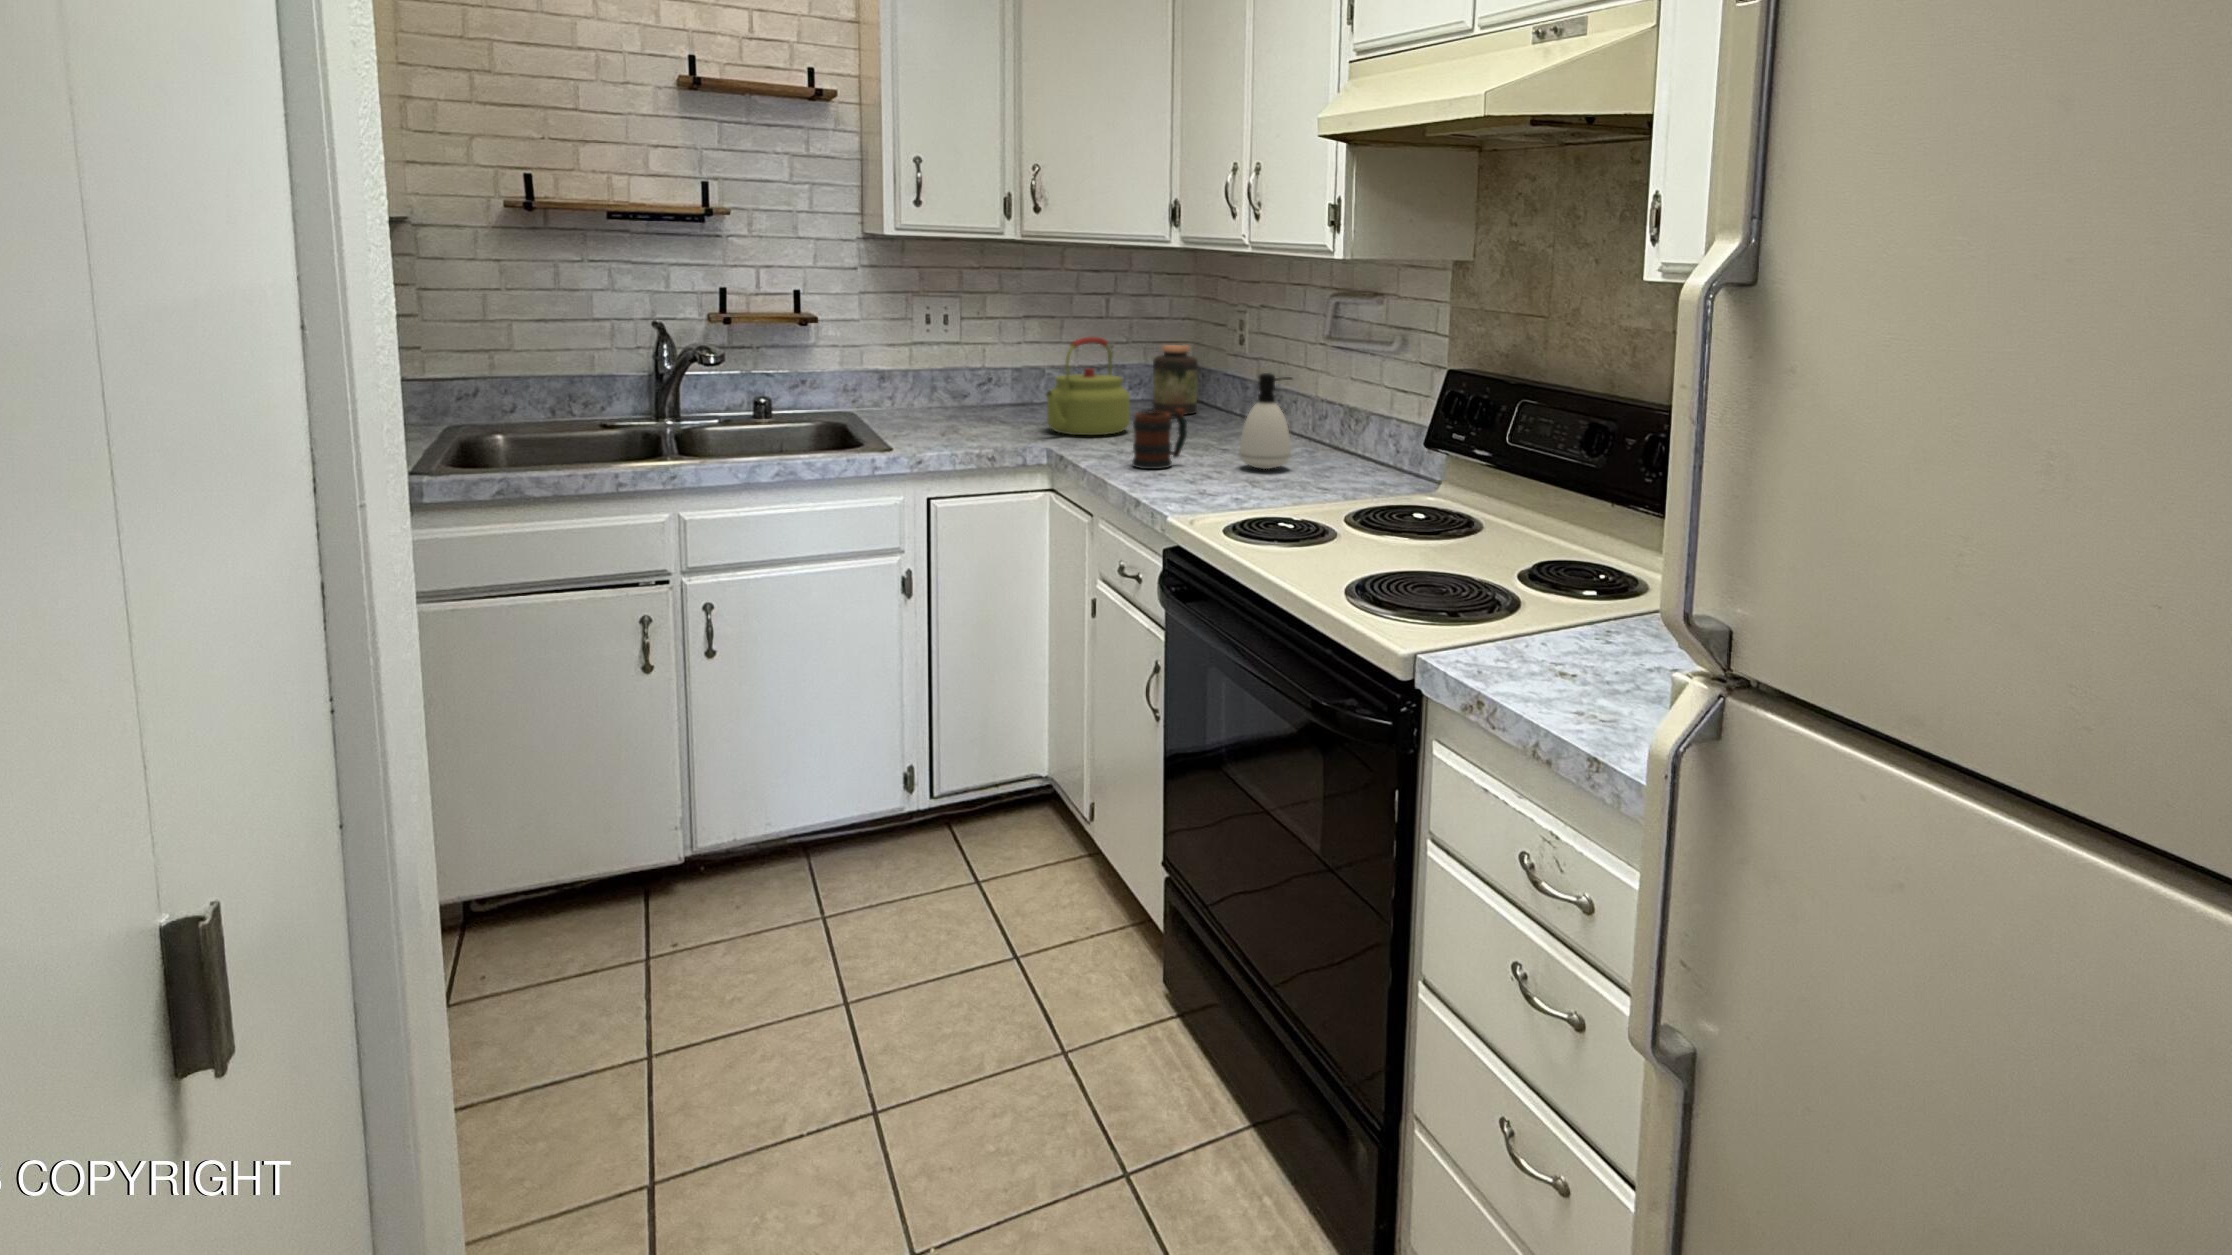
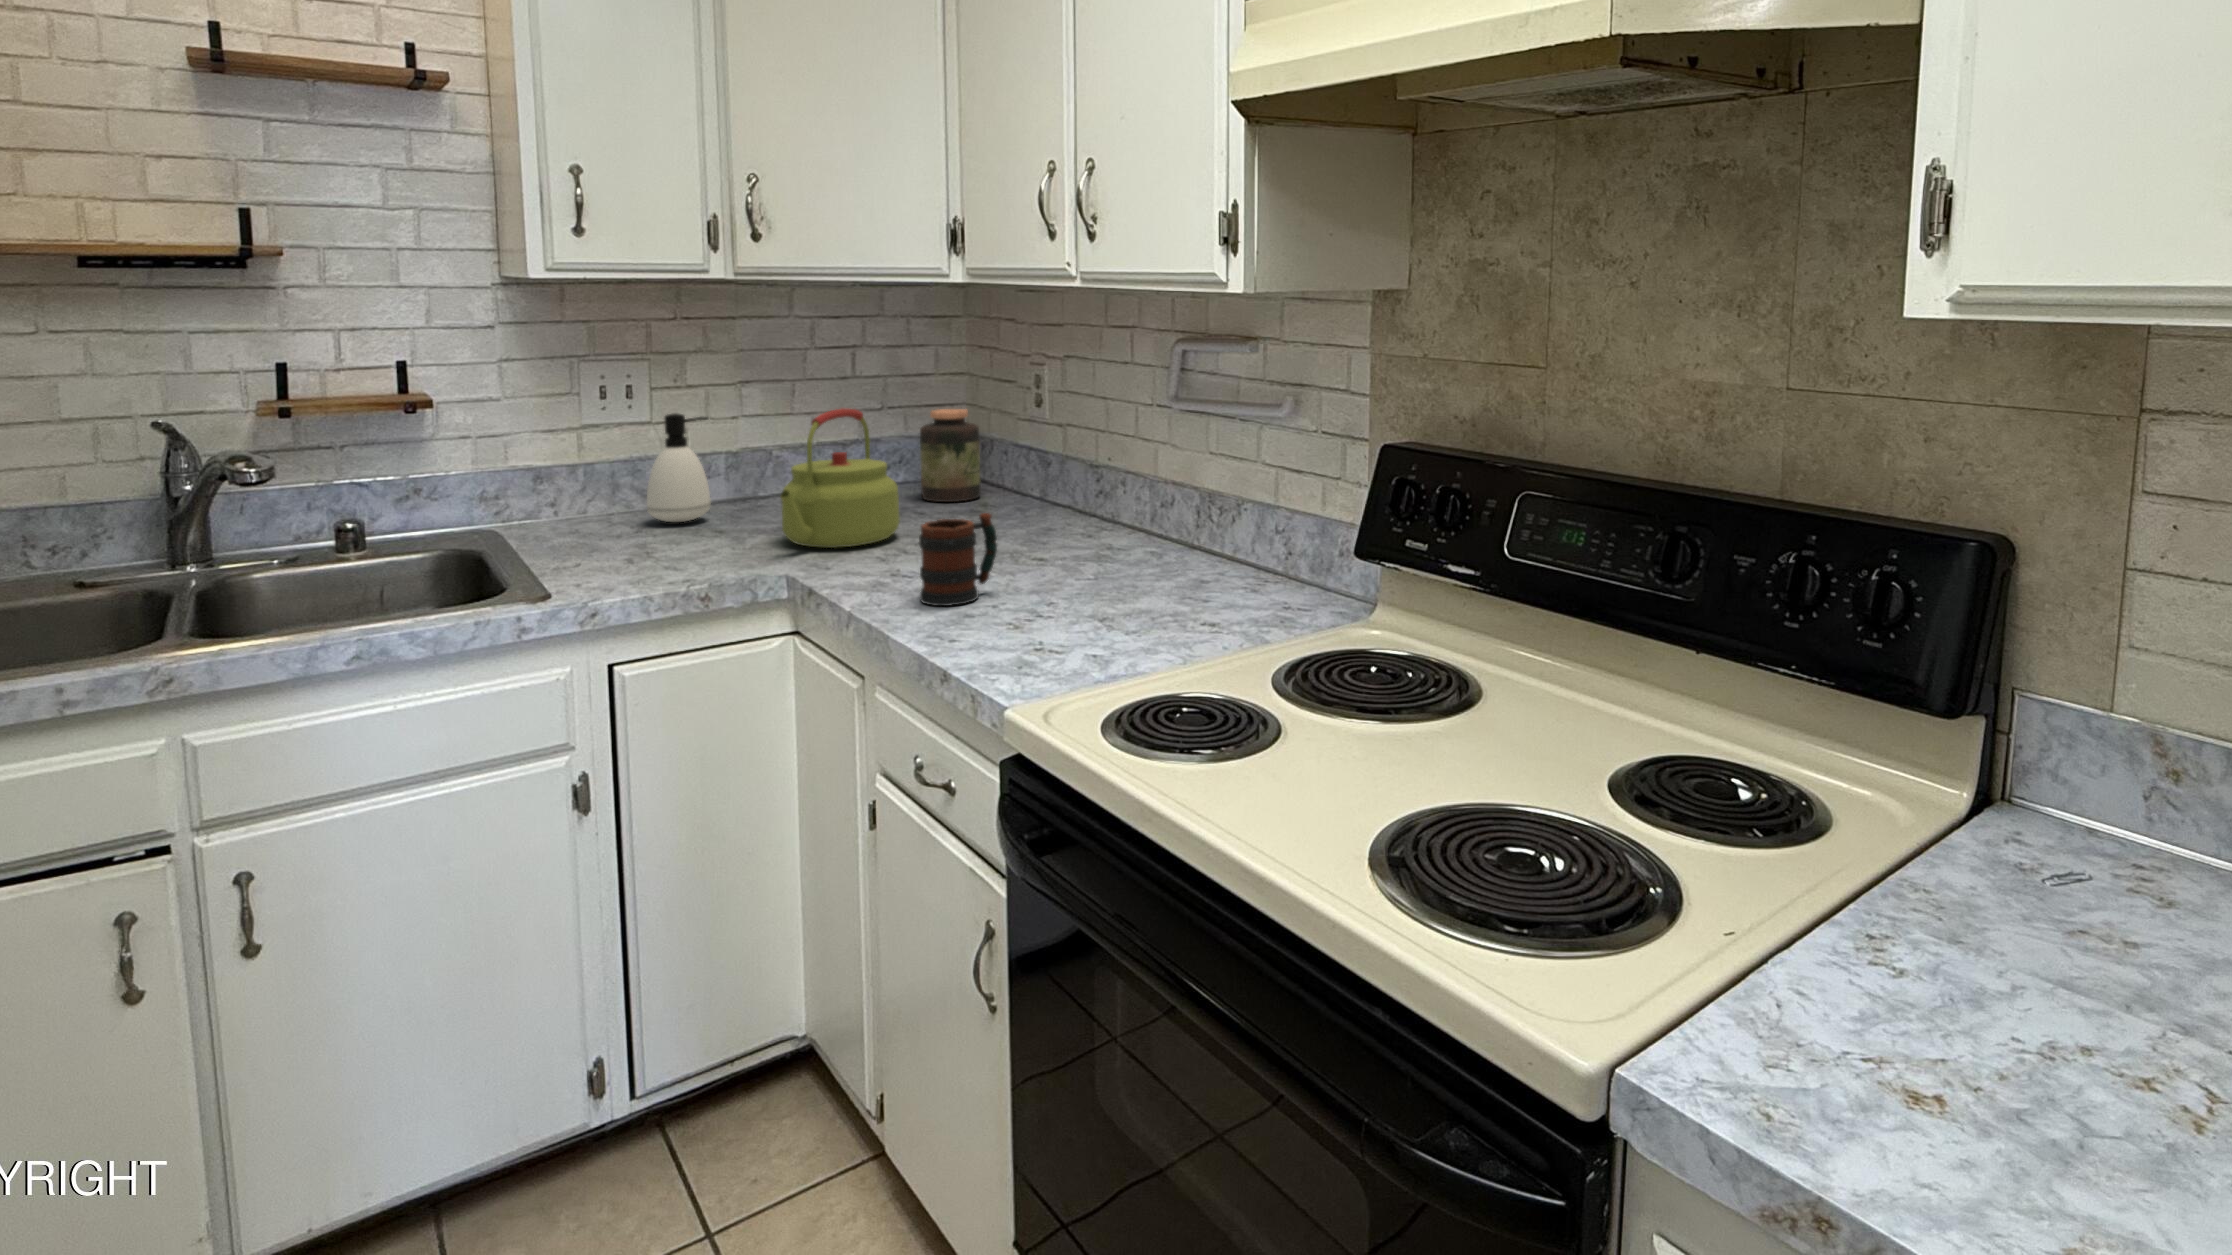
soap dispenser: present [1240,373,1292,469] -> present [647,413,711,522]

